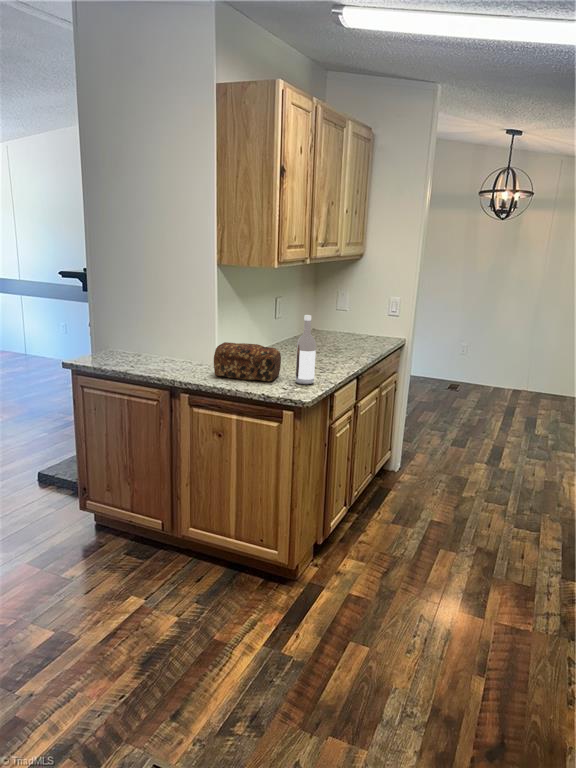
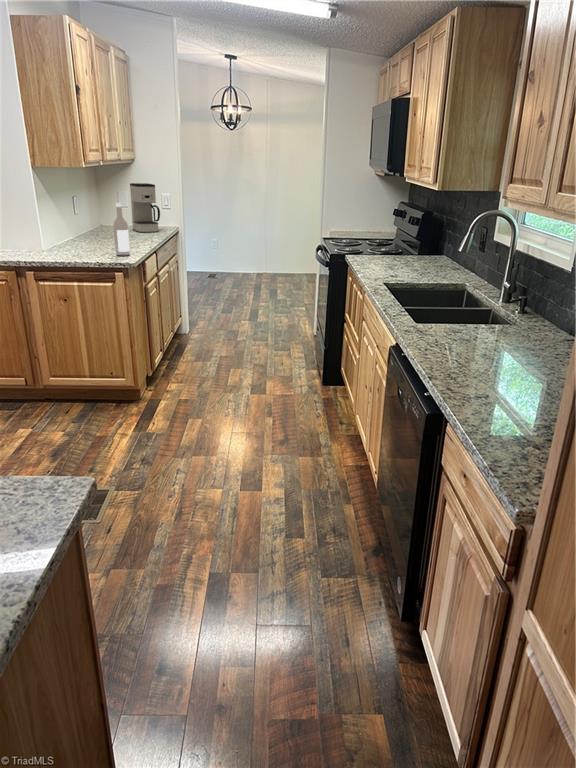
coffee maker: none [346,282,382,344] -> present [130,183,160,232]
bread loaf: present [214,342,281,381] -> none [48,229,101,257]

